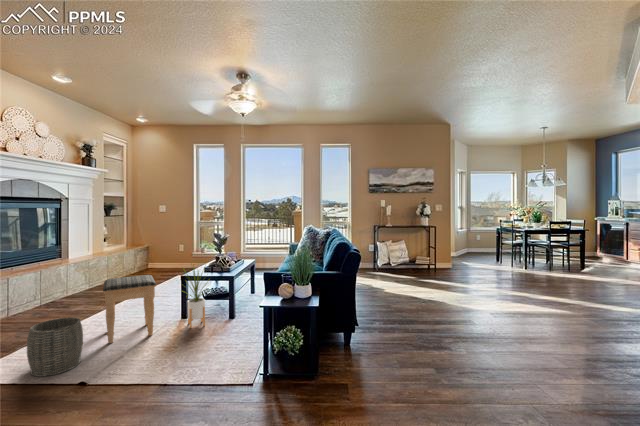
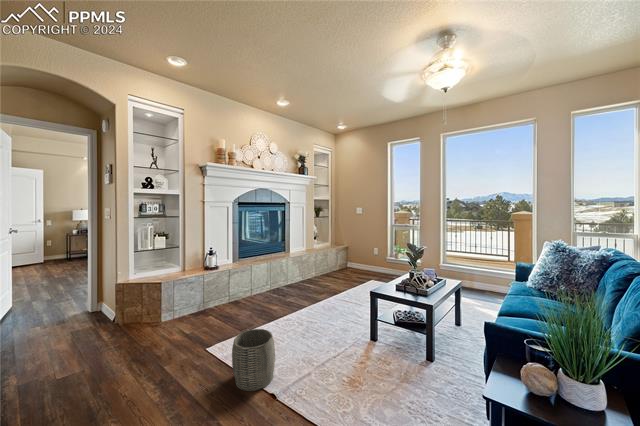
house plant: present [188,270,205,328] -> none [362,280,408,362]
footstool: present [103,275,156,343] -> none [295,288,343,359]

